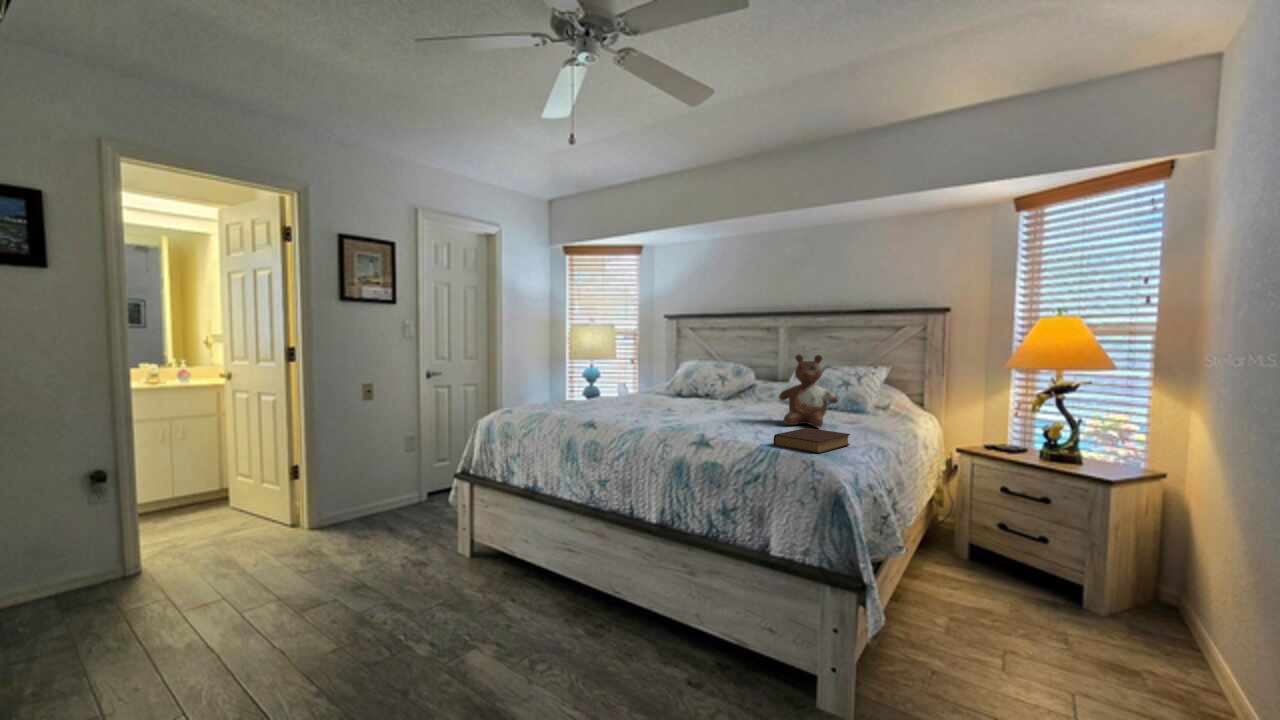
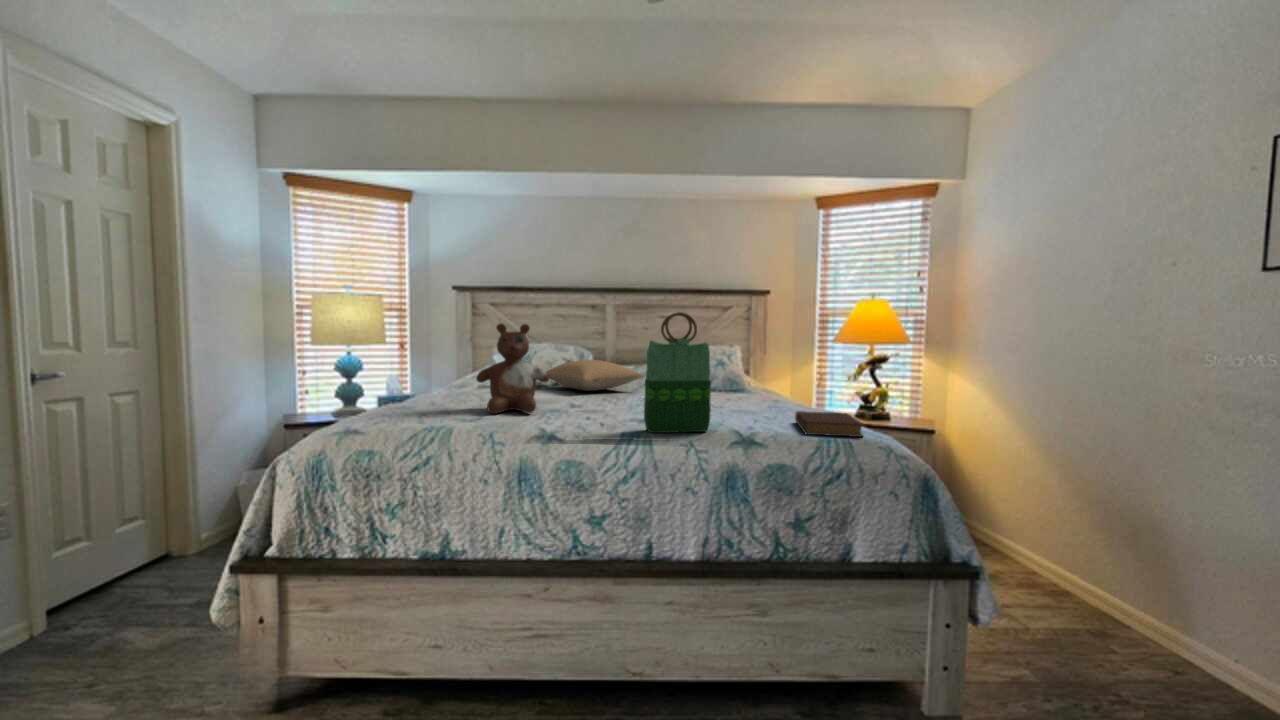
tote bag: none [653,341,704,433] -> present [644,312,711,433]
stuffed bear: present [779,355,838,428] -> present [476,323,549,414]
pillow: none [695,376,767,401] -> present [546,360,643,391]

